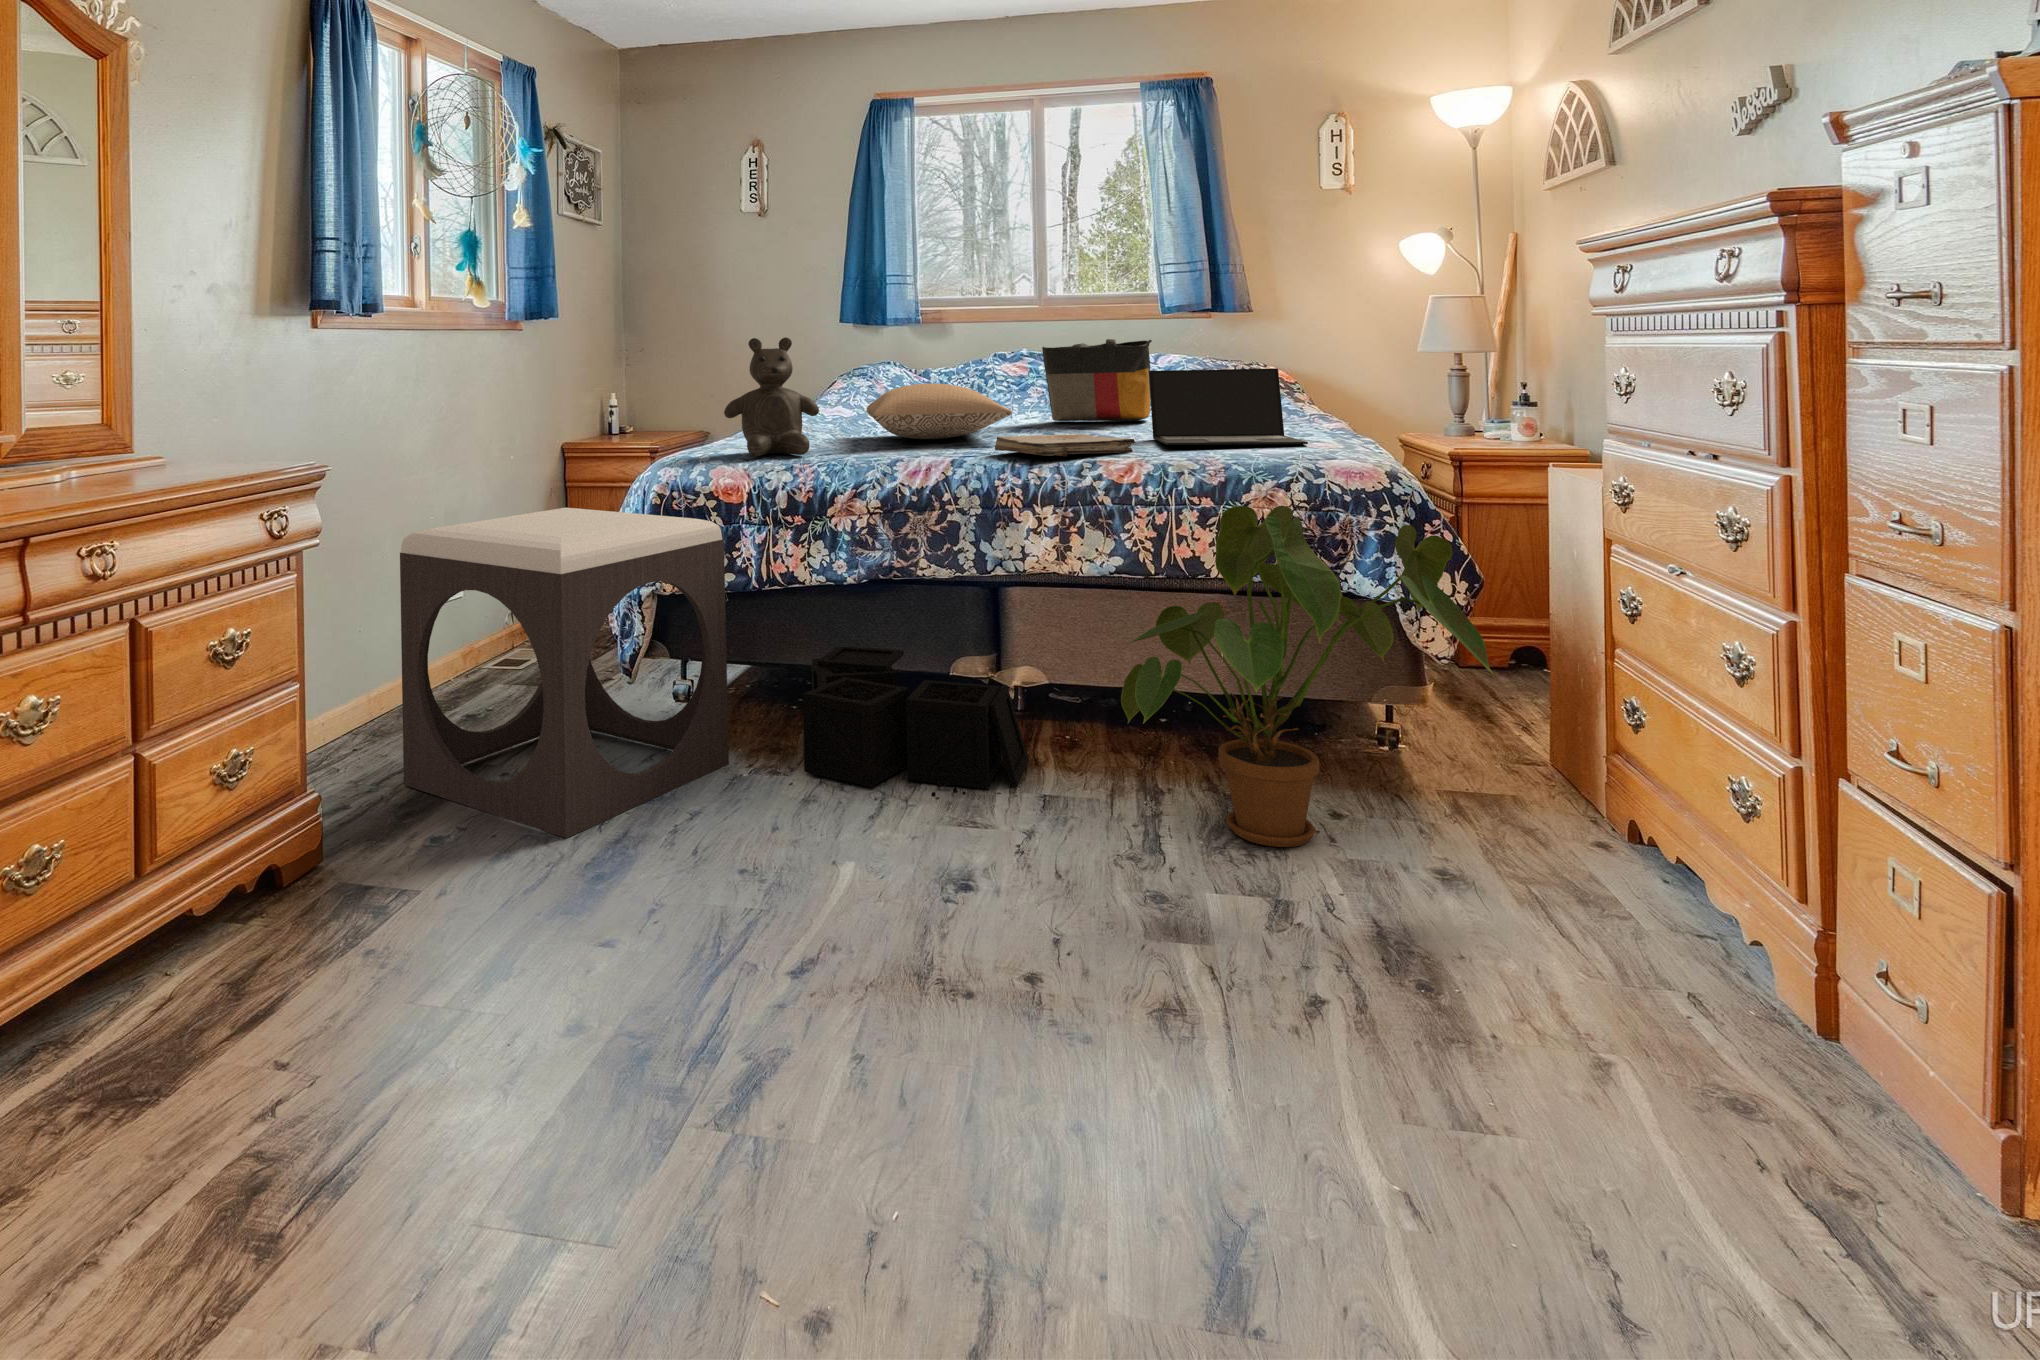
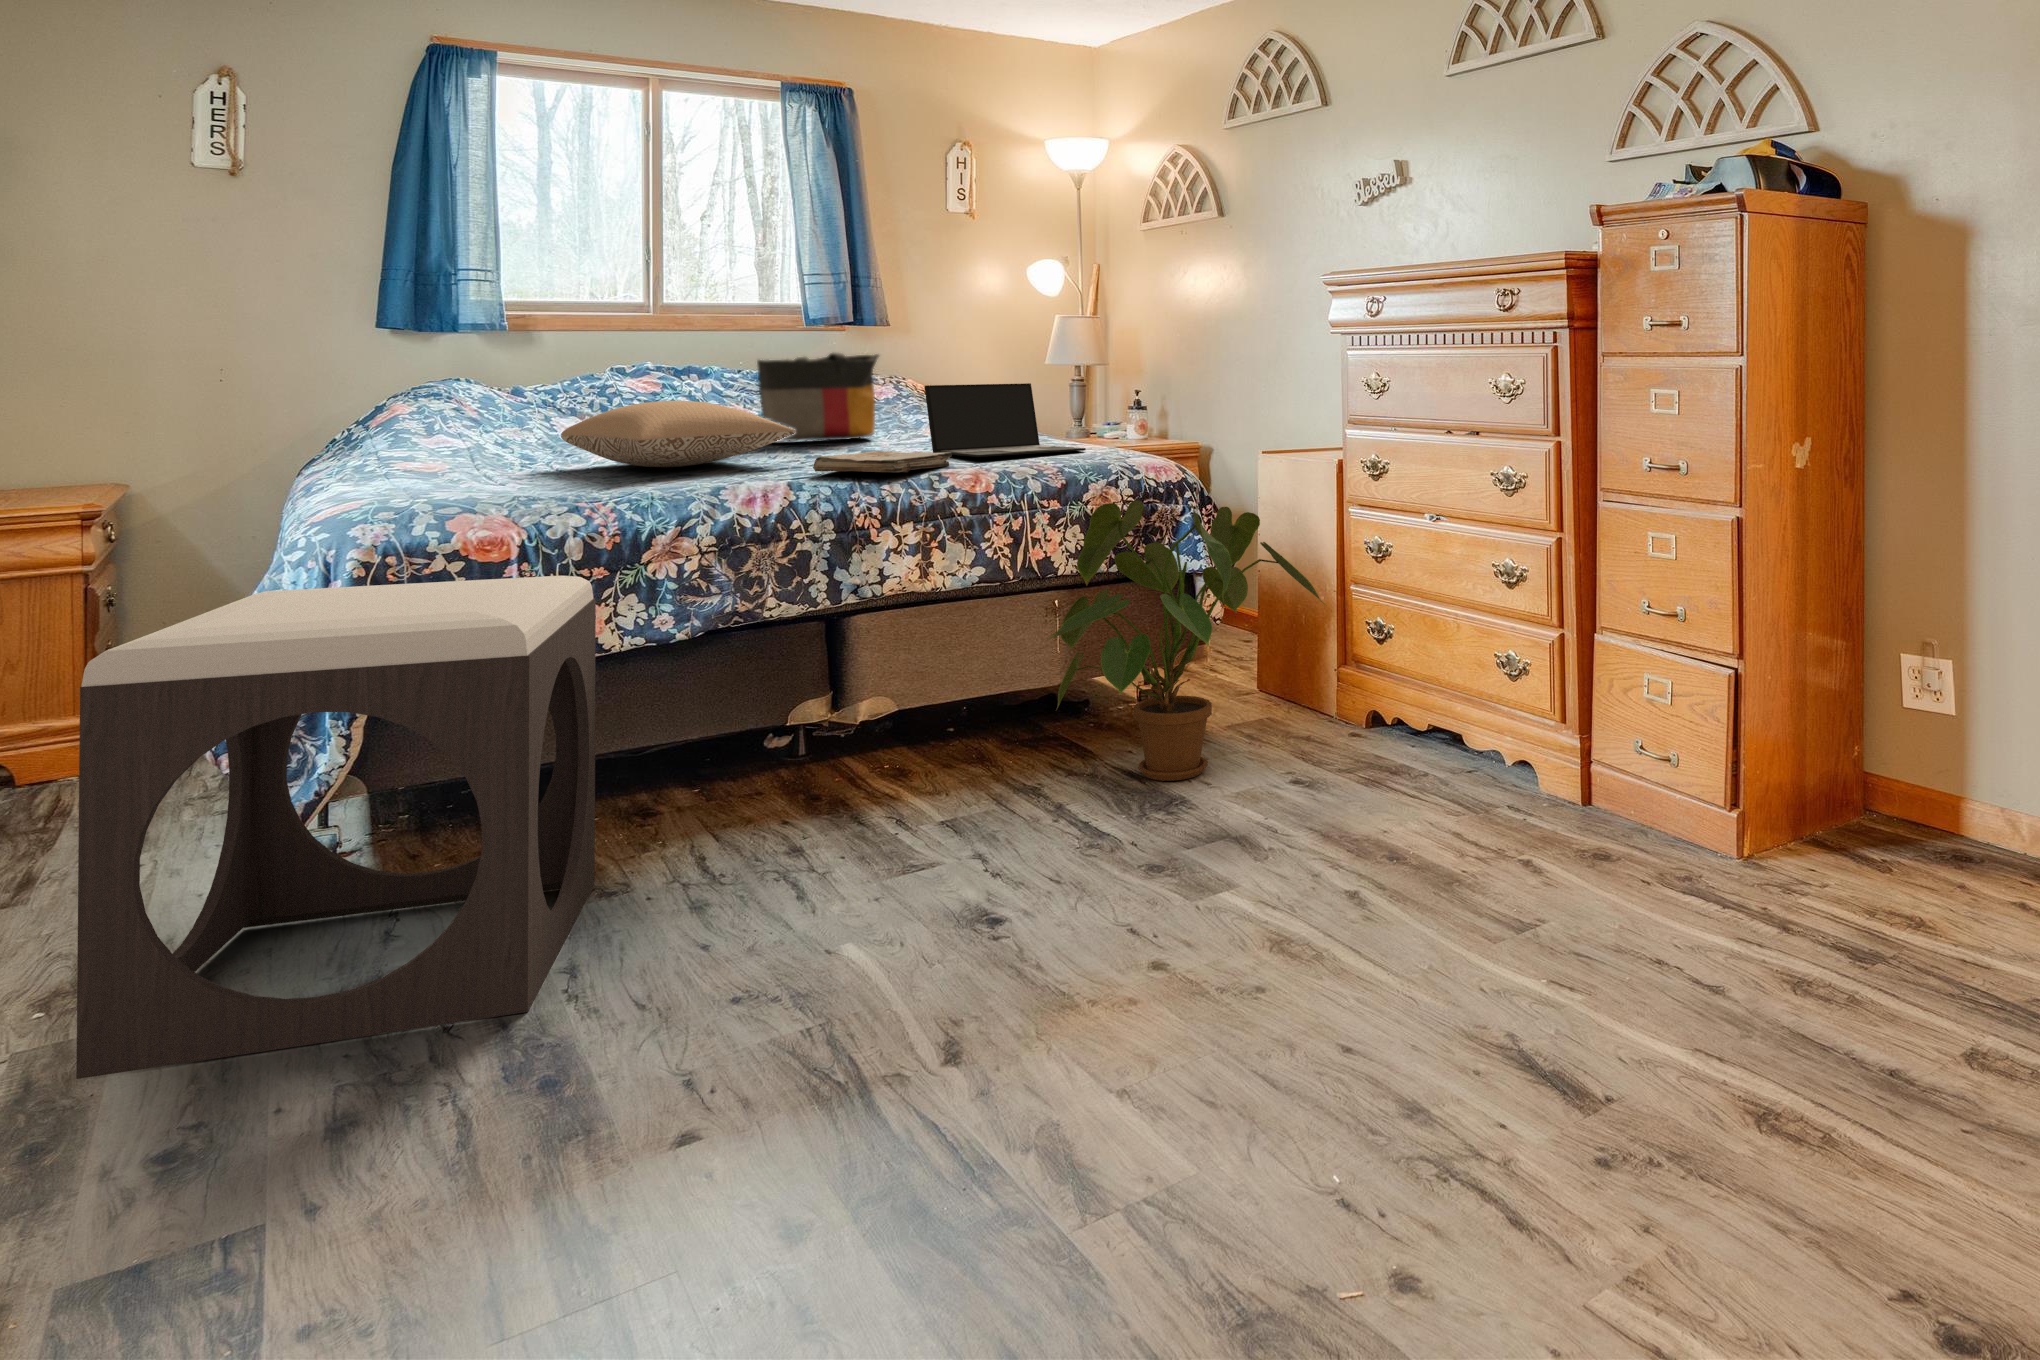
teddy bear: present [724,337,819,456] -> none [418,341,569,499]
storage bin: present [803,647,1029,797] -> none [638,708,944,859]

